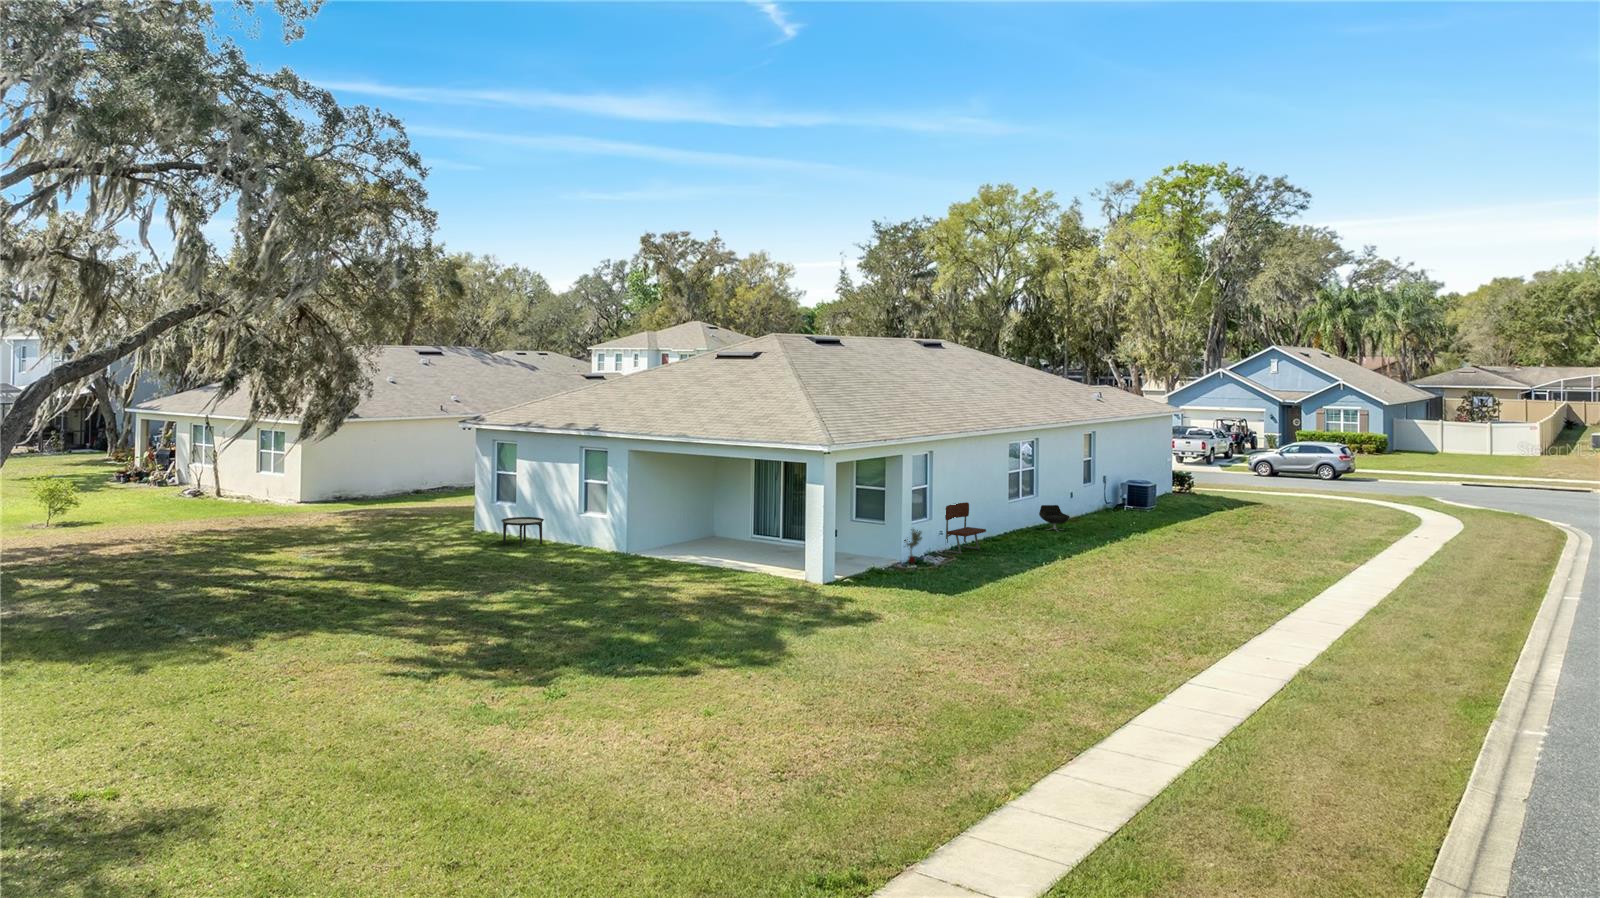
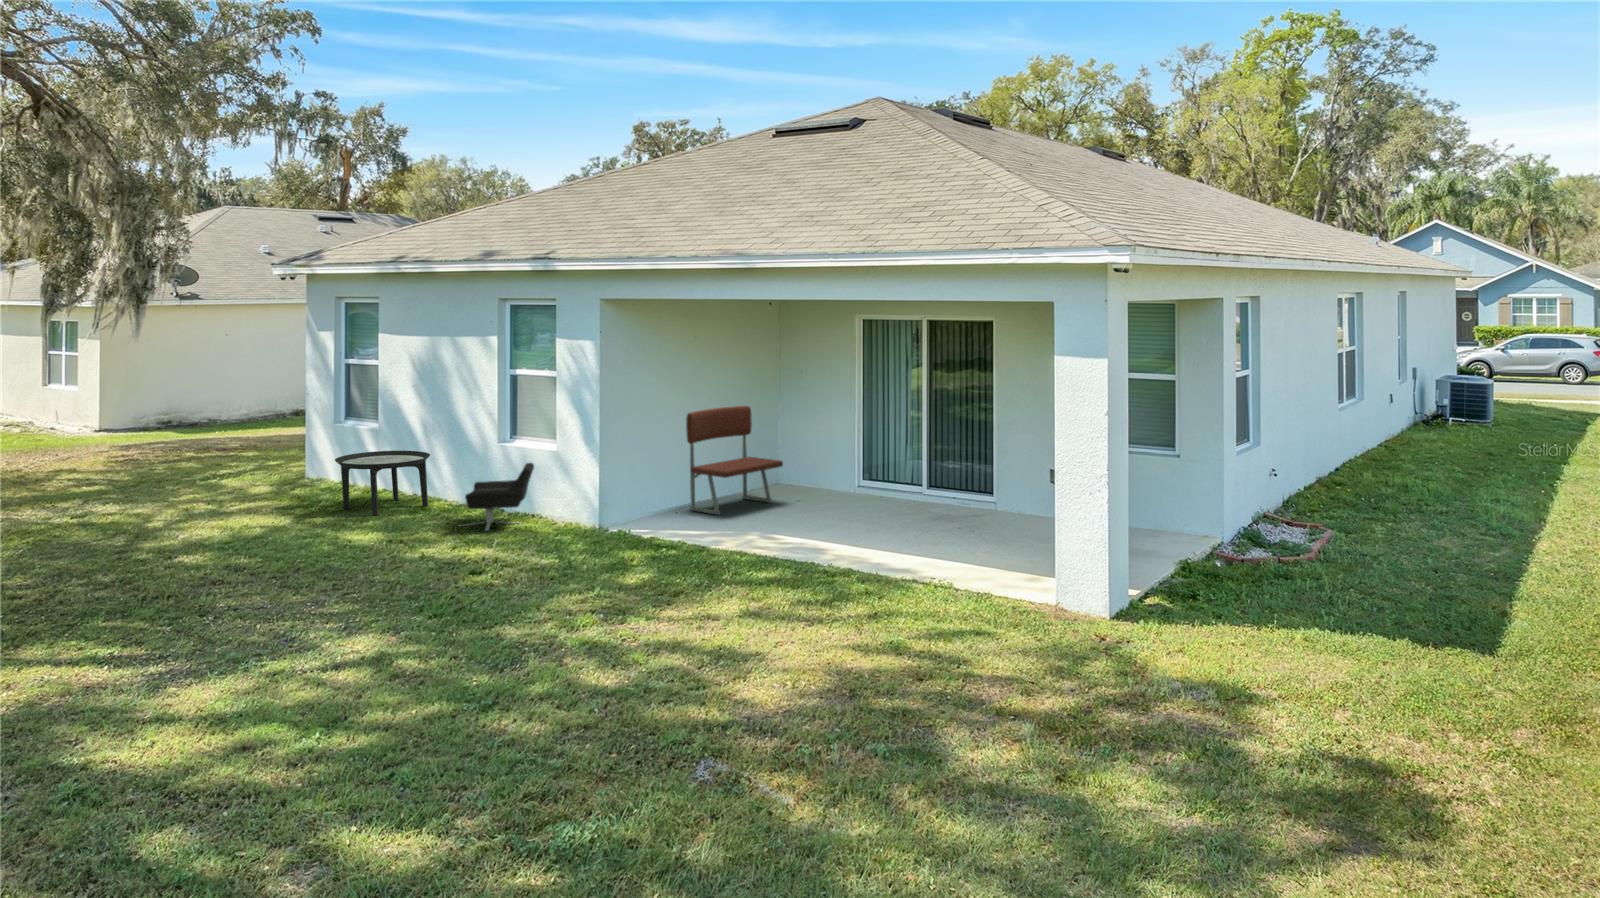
bench: present [945,502,986,554] -> present [686,406,783,515]
lounge chair: present [1039,505,1070,531] -> present [465,463,534,531]
potted tree: present [904,529,922,563] -> none [1244,459,1293,545]

